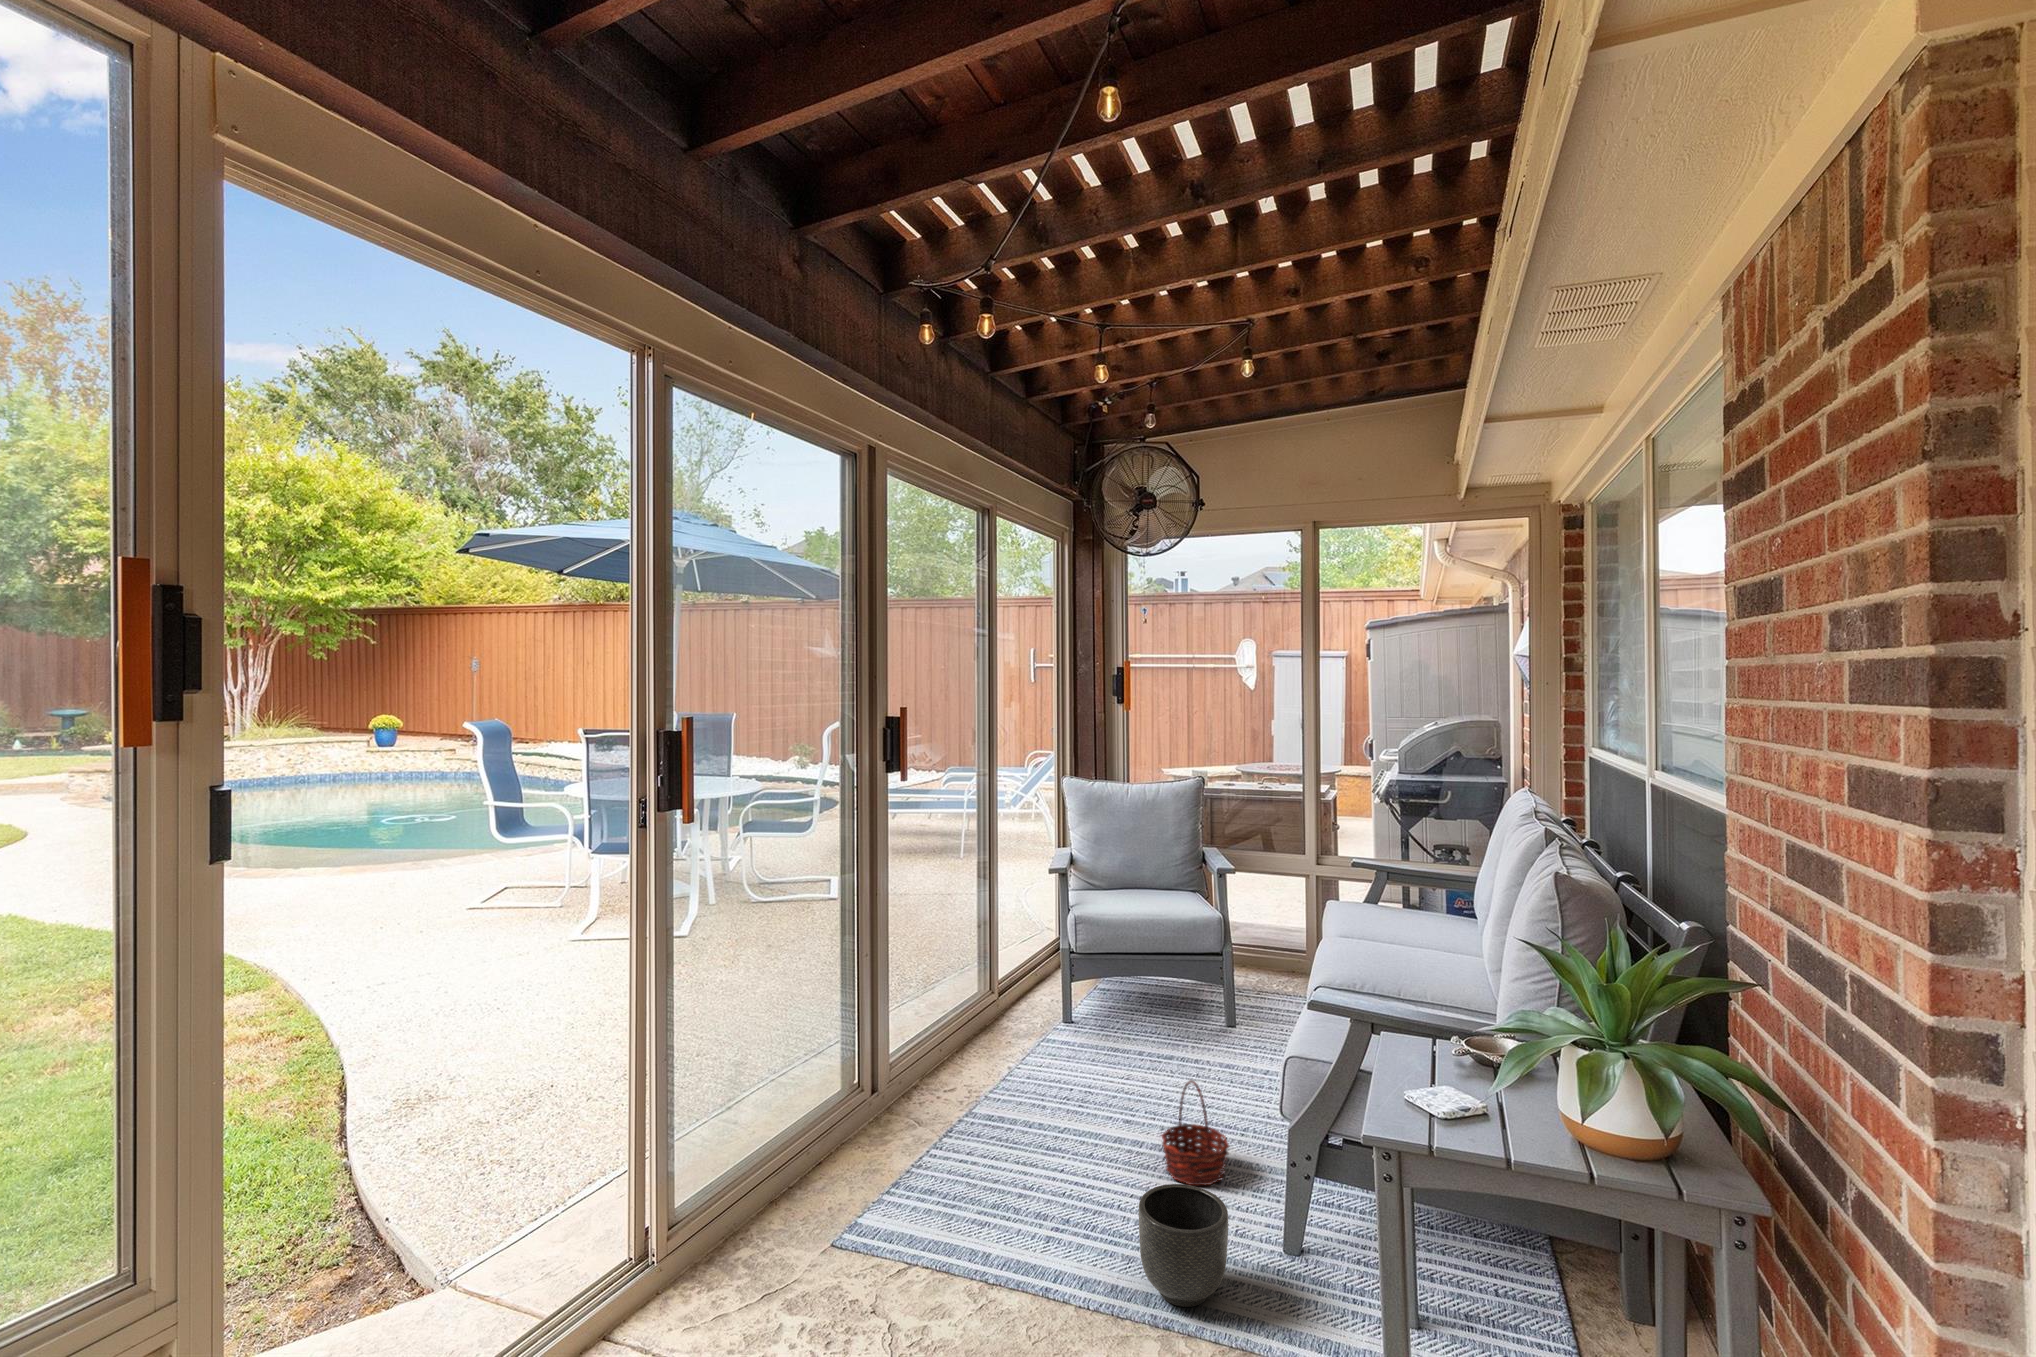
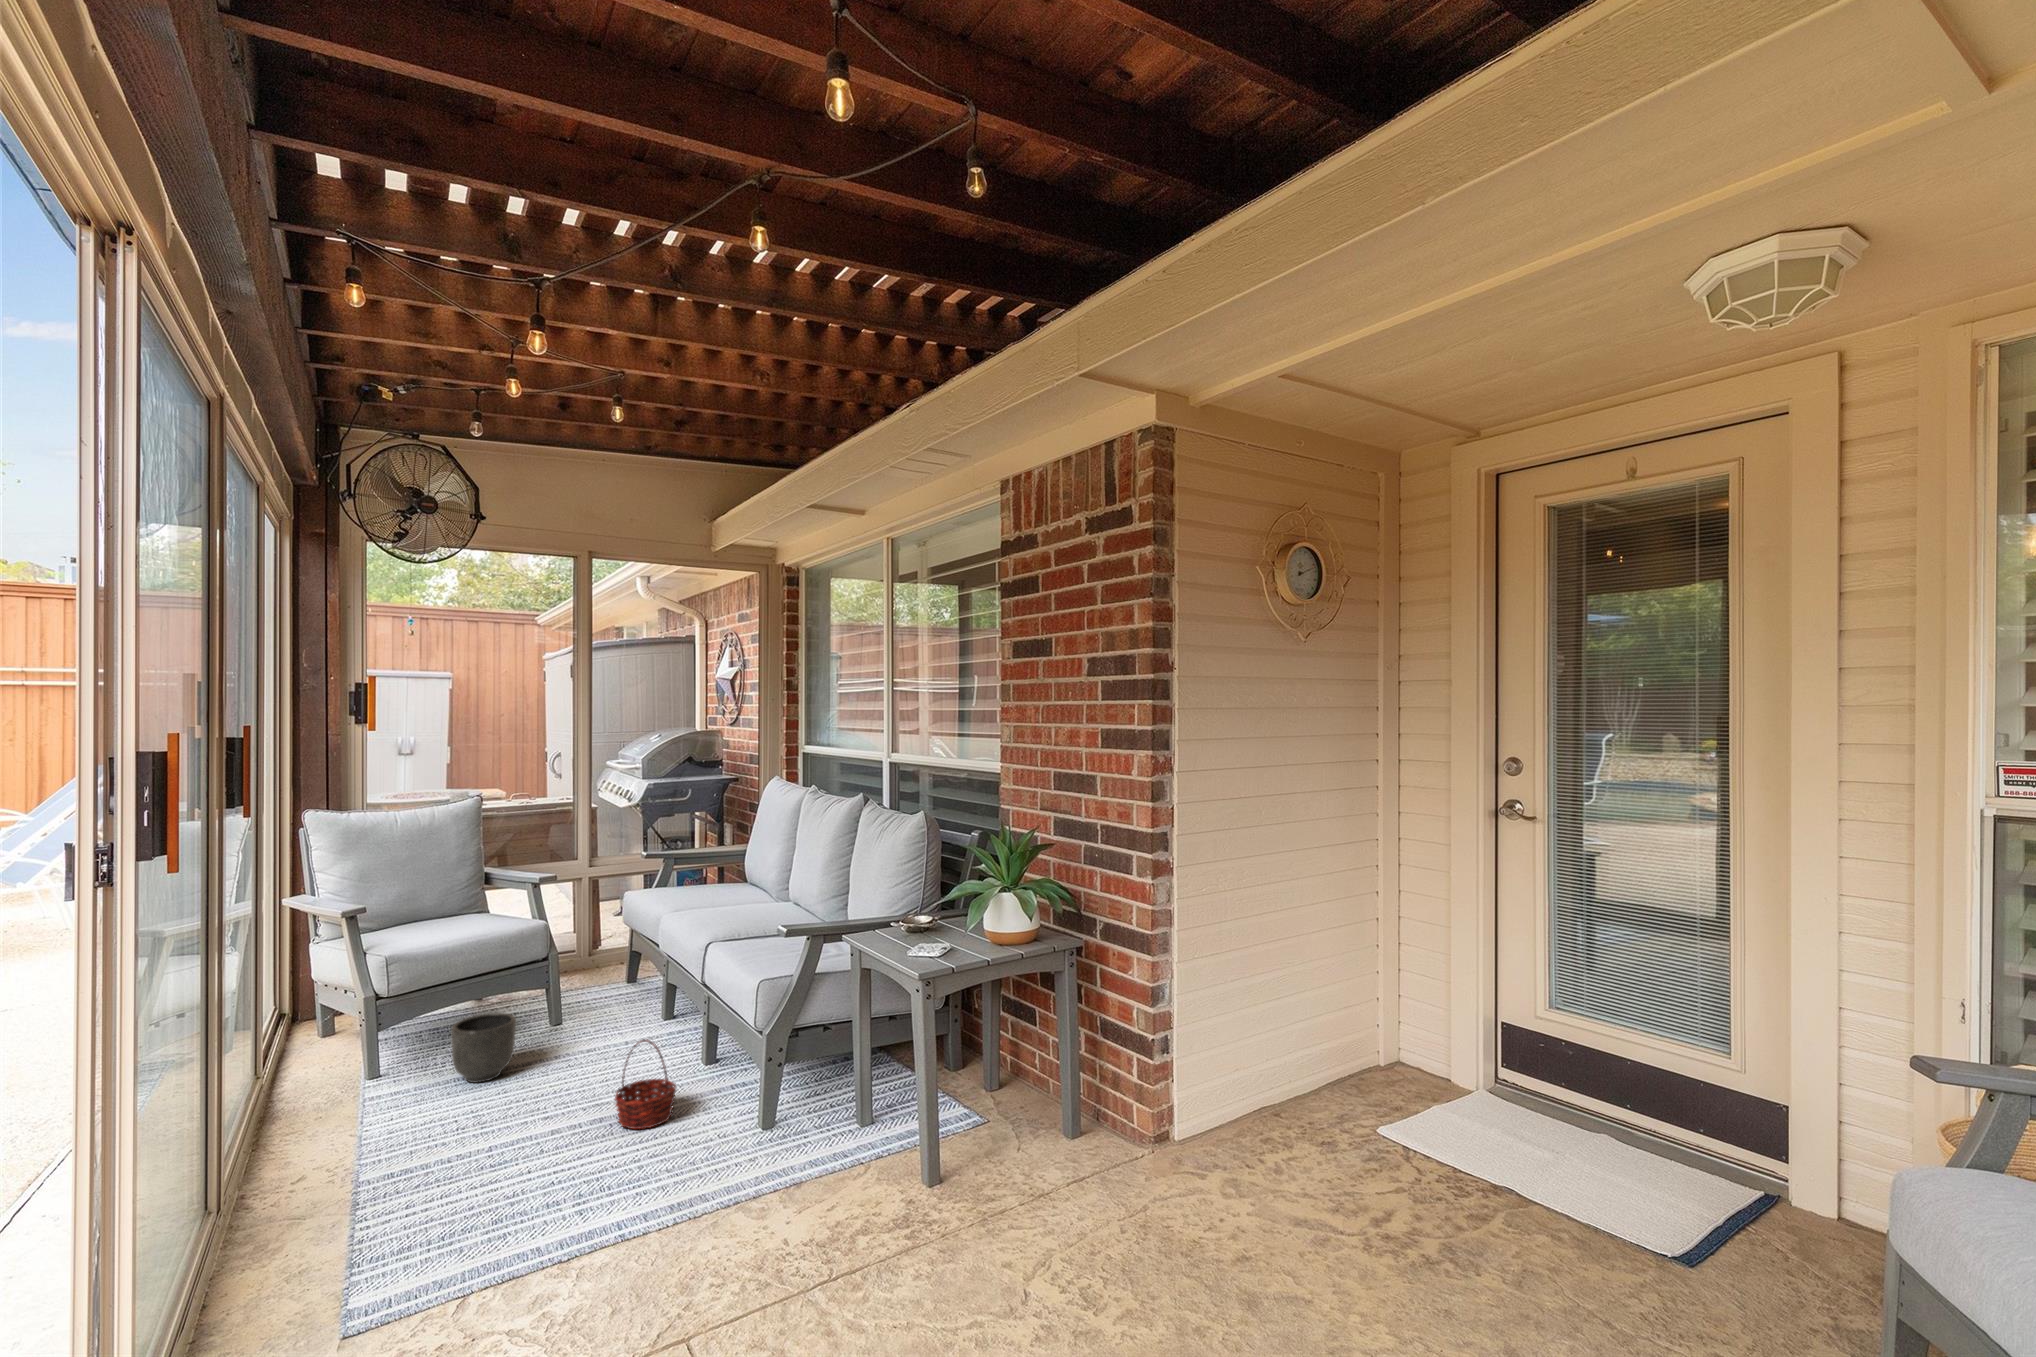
planter: present [1139,1184,1228,1307] -> present [451,1013,516,1083]

